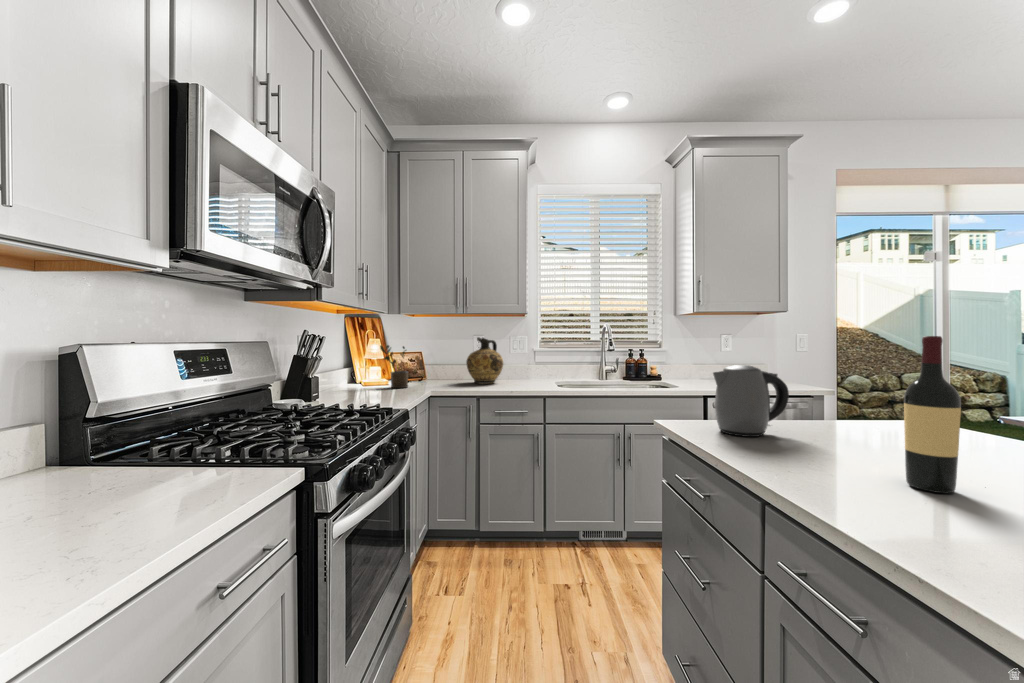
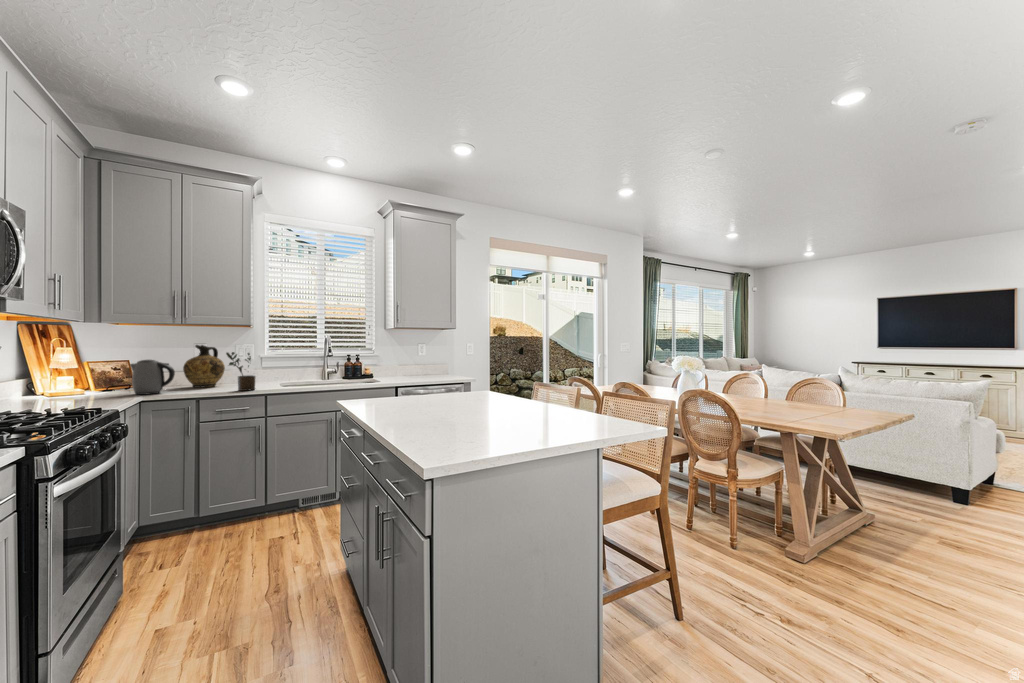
wine bottle: present [904,336,961,493] -> none [426,345,445,415]
potted plant: present [380,345,408,388] -> present [226,352,255,391]
kettle: present [713,365,789,437] -> present [130,360,175,395]

